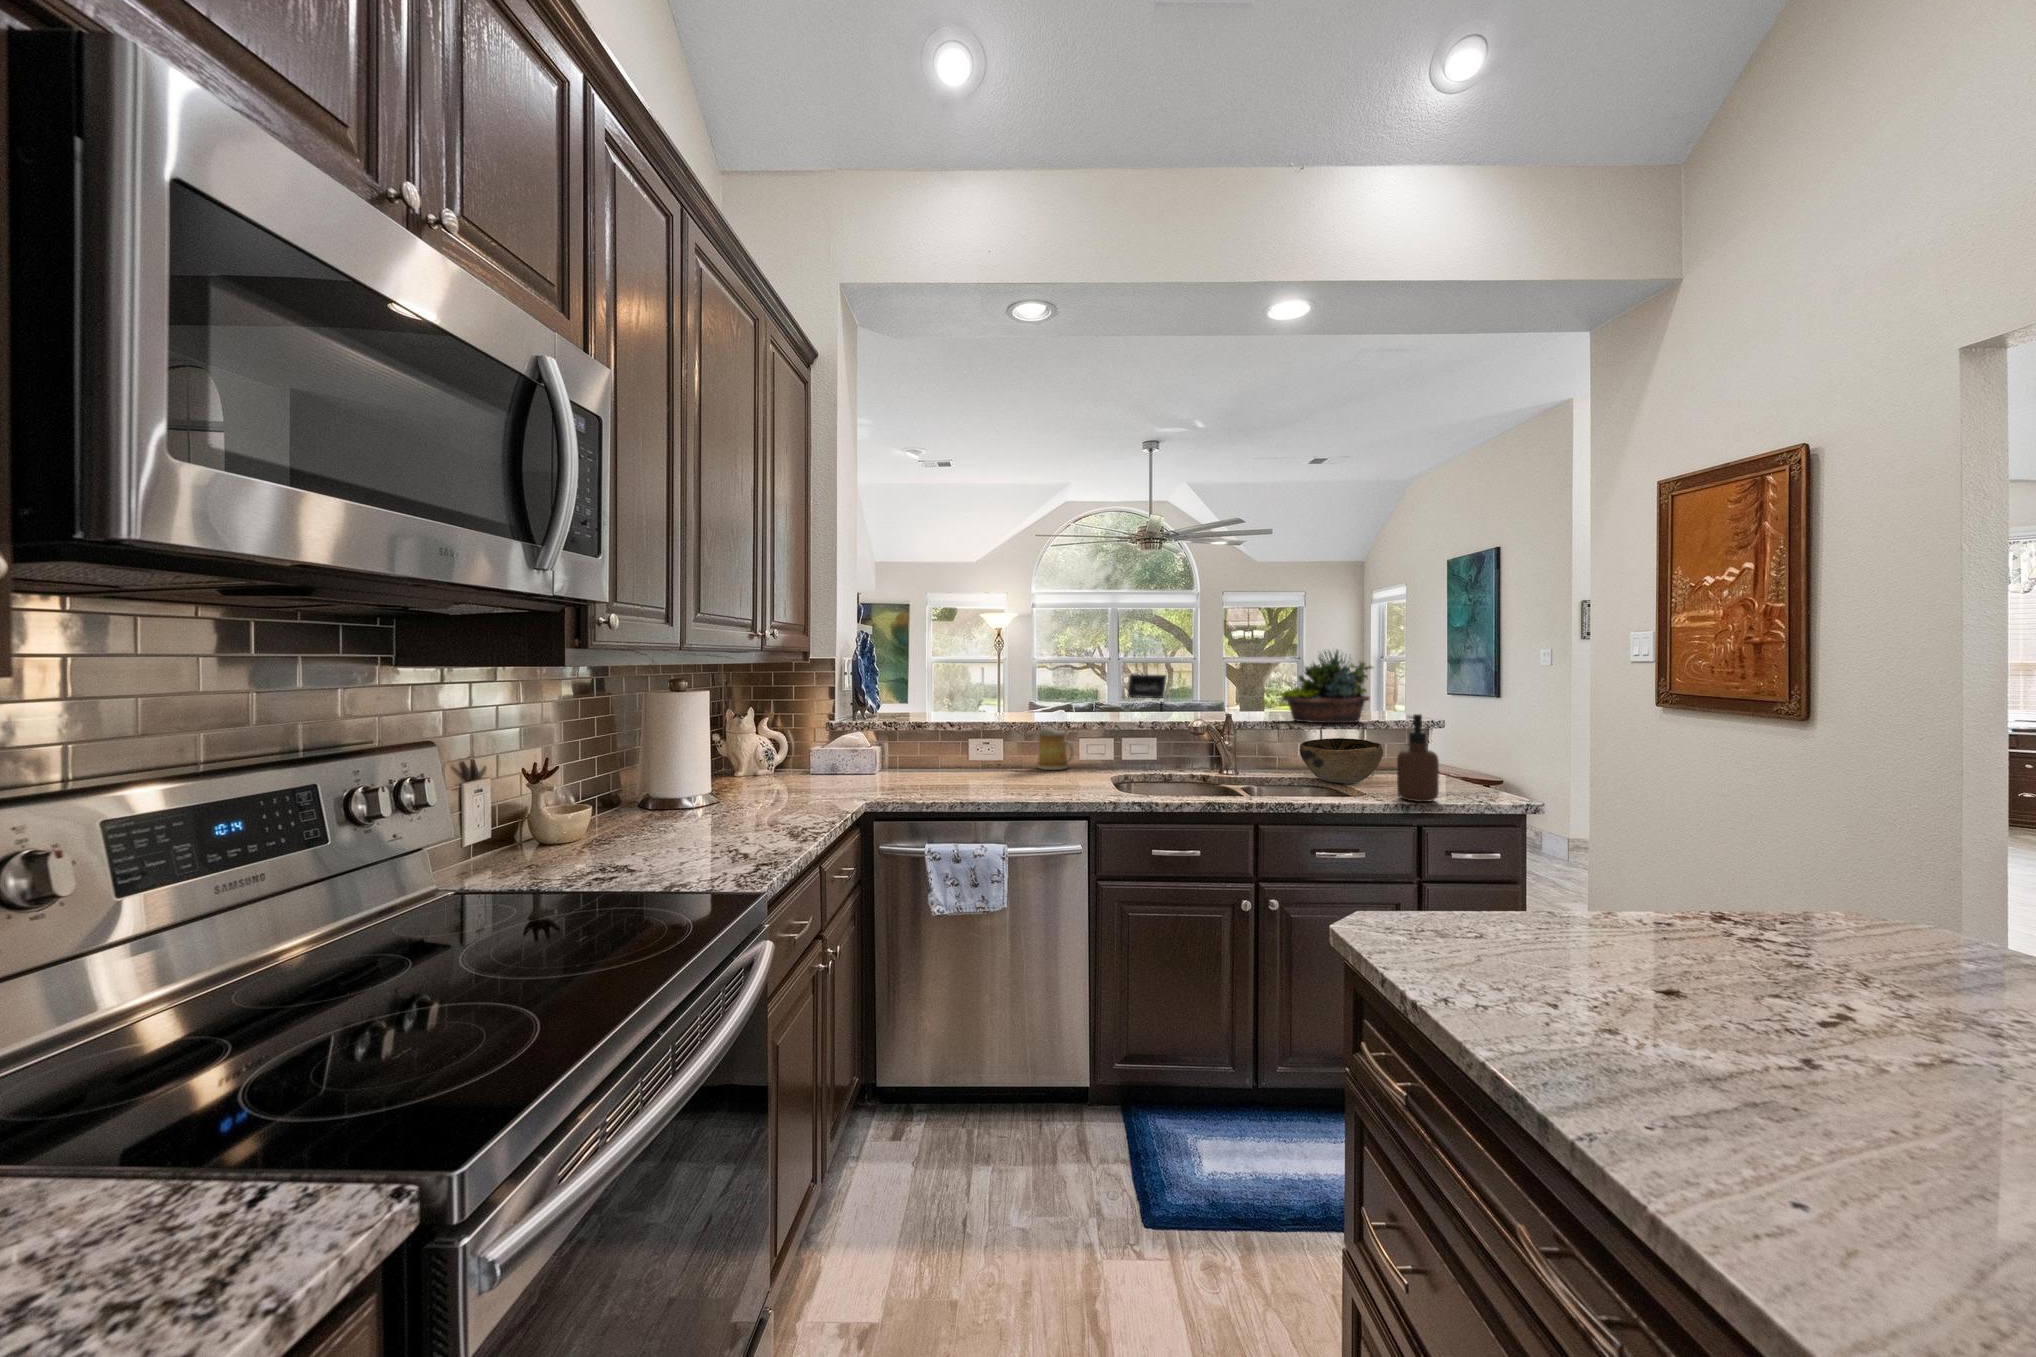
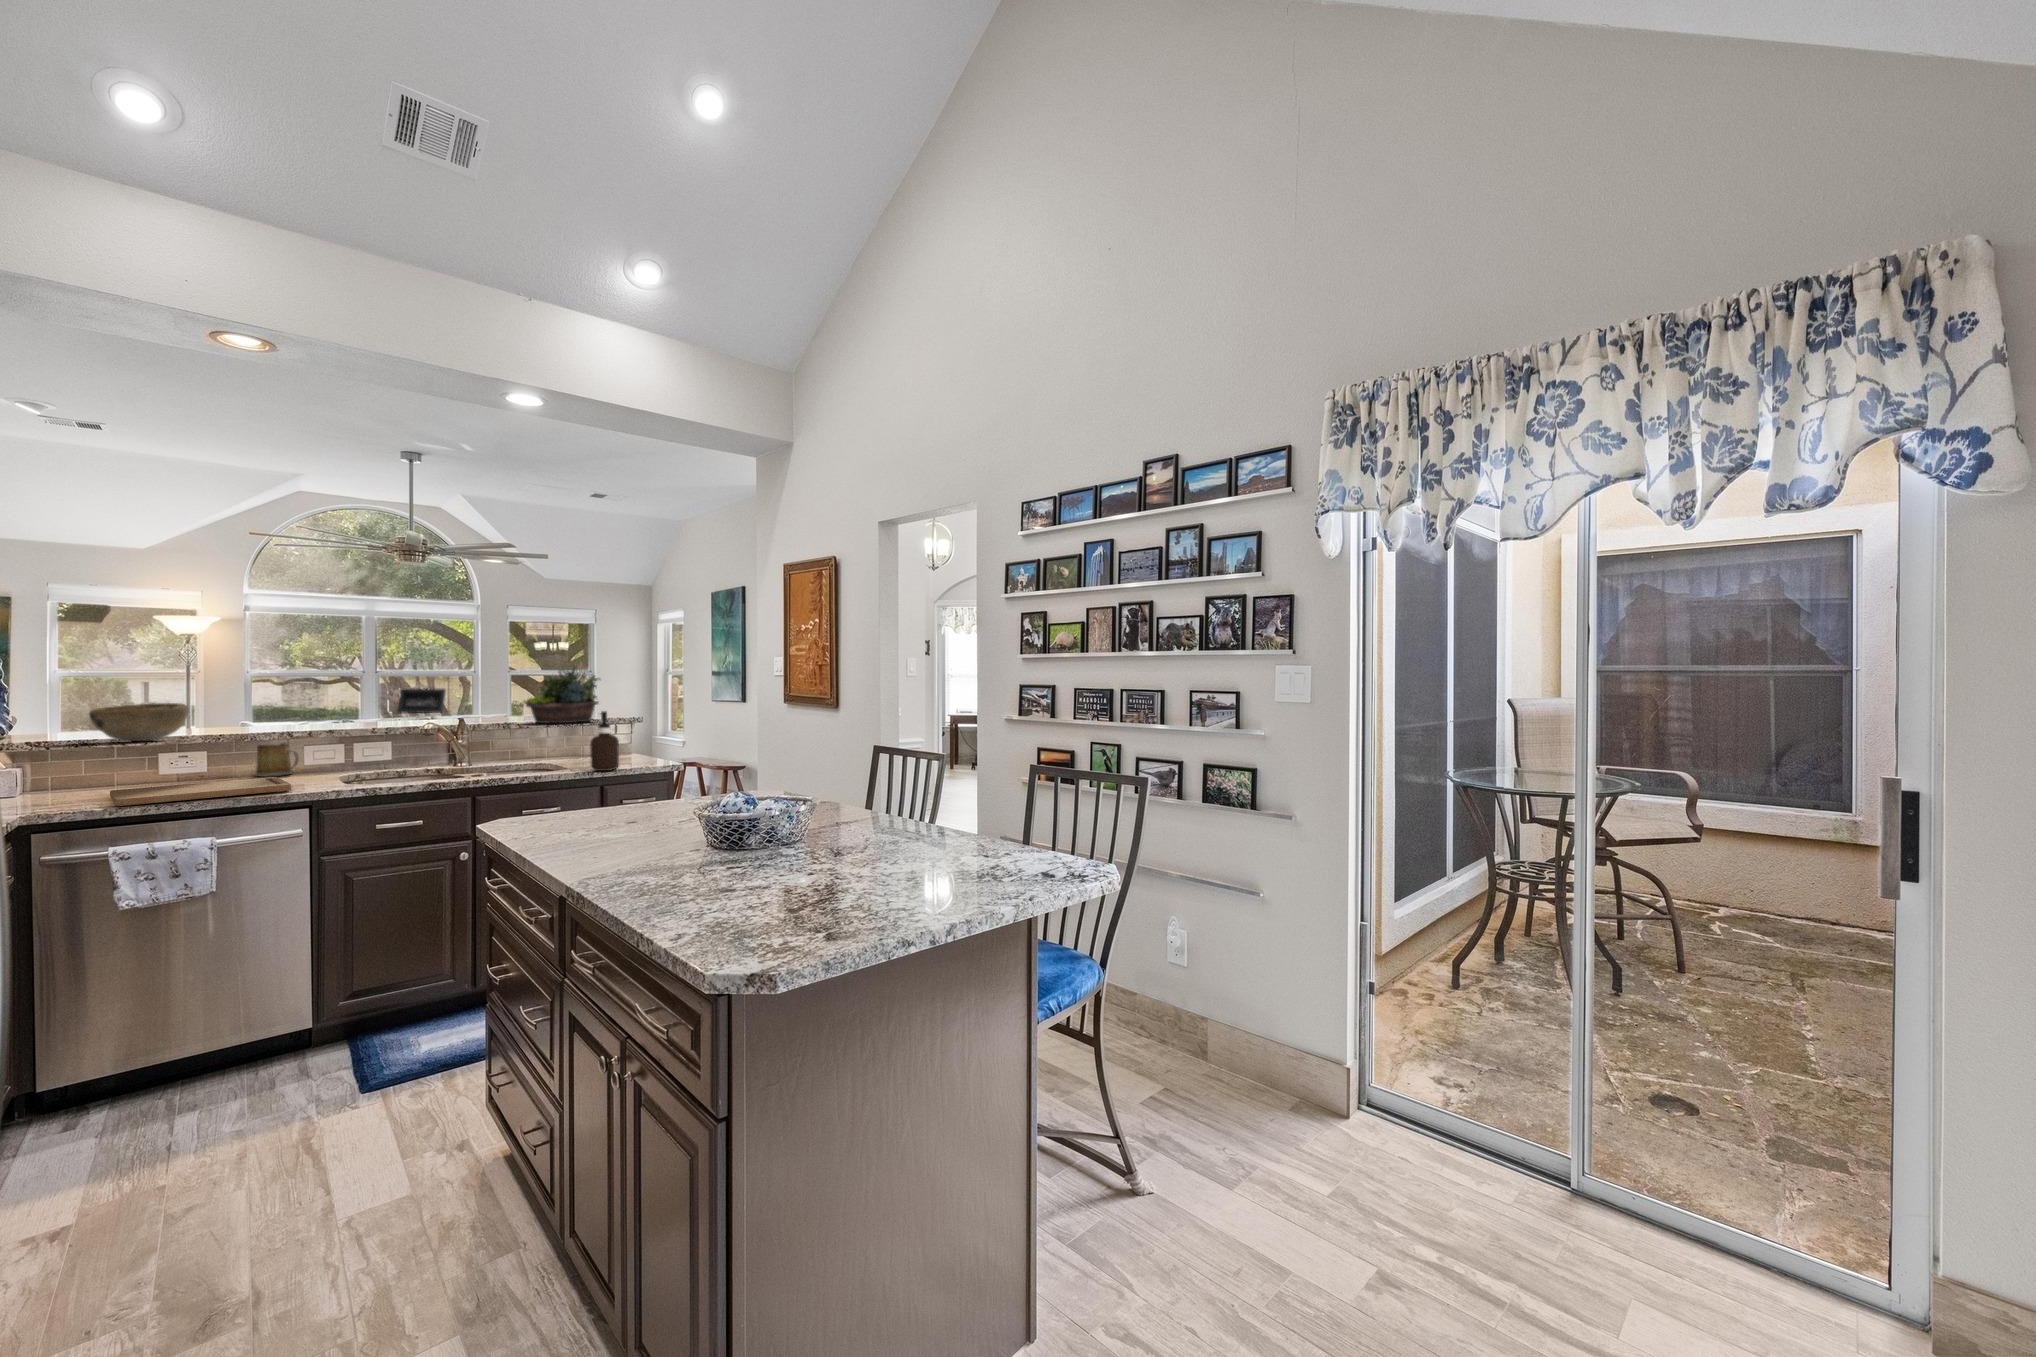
decorative bowl: present [1300,738,1383,784] -> present [89,703,189,741]
cutting board: none [929,773,1071,799] -> present [110,777,291,806]

